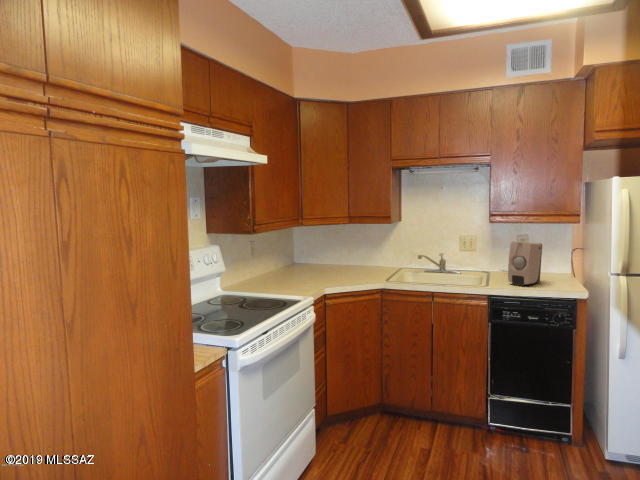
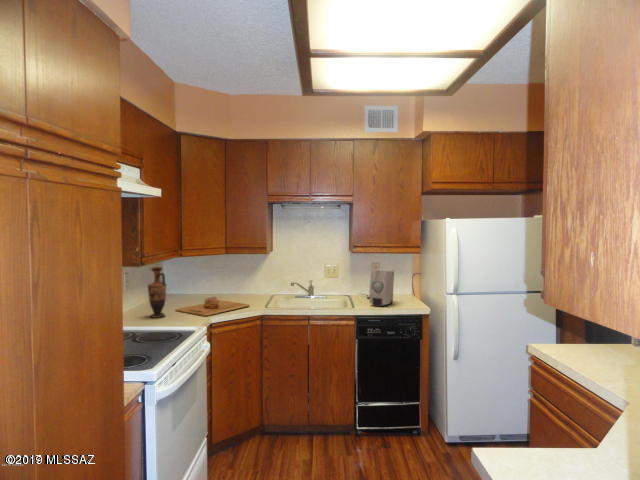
vase: none [266,235,284,285] -> present [148,267,166,318]
cutting board: none [296,267,370,286] -> present [175,297,249,316]

